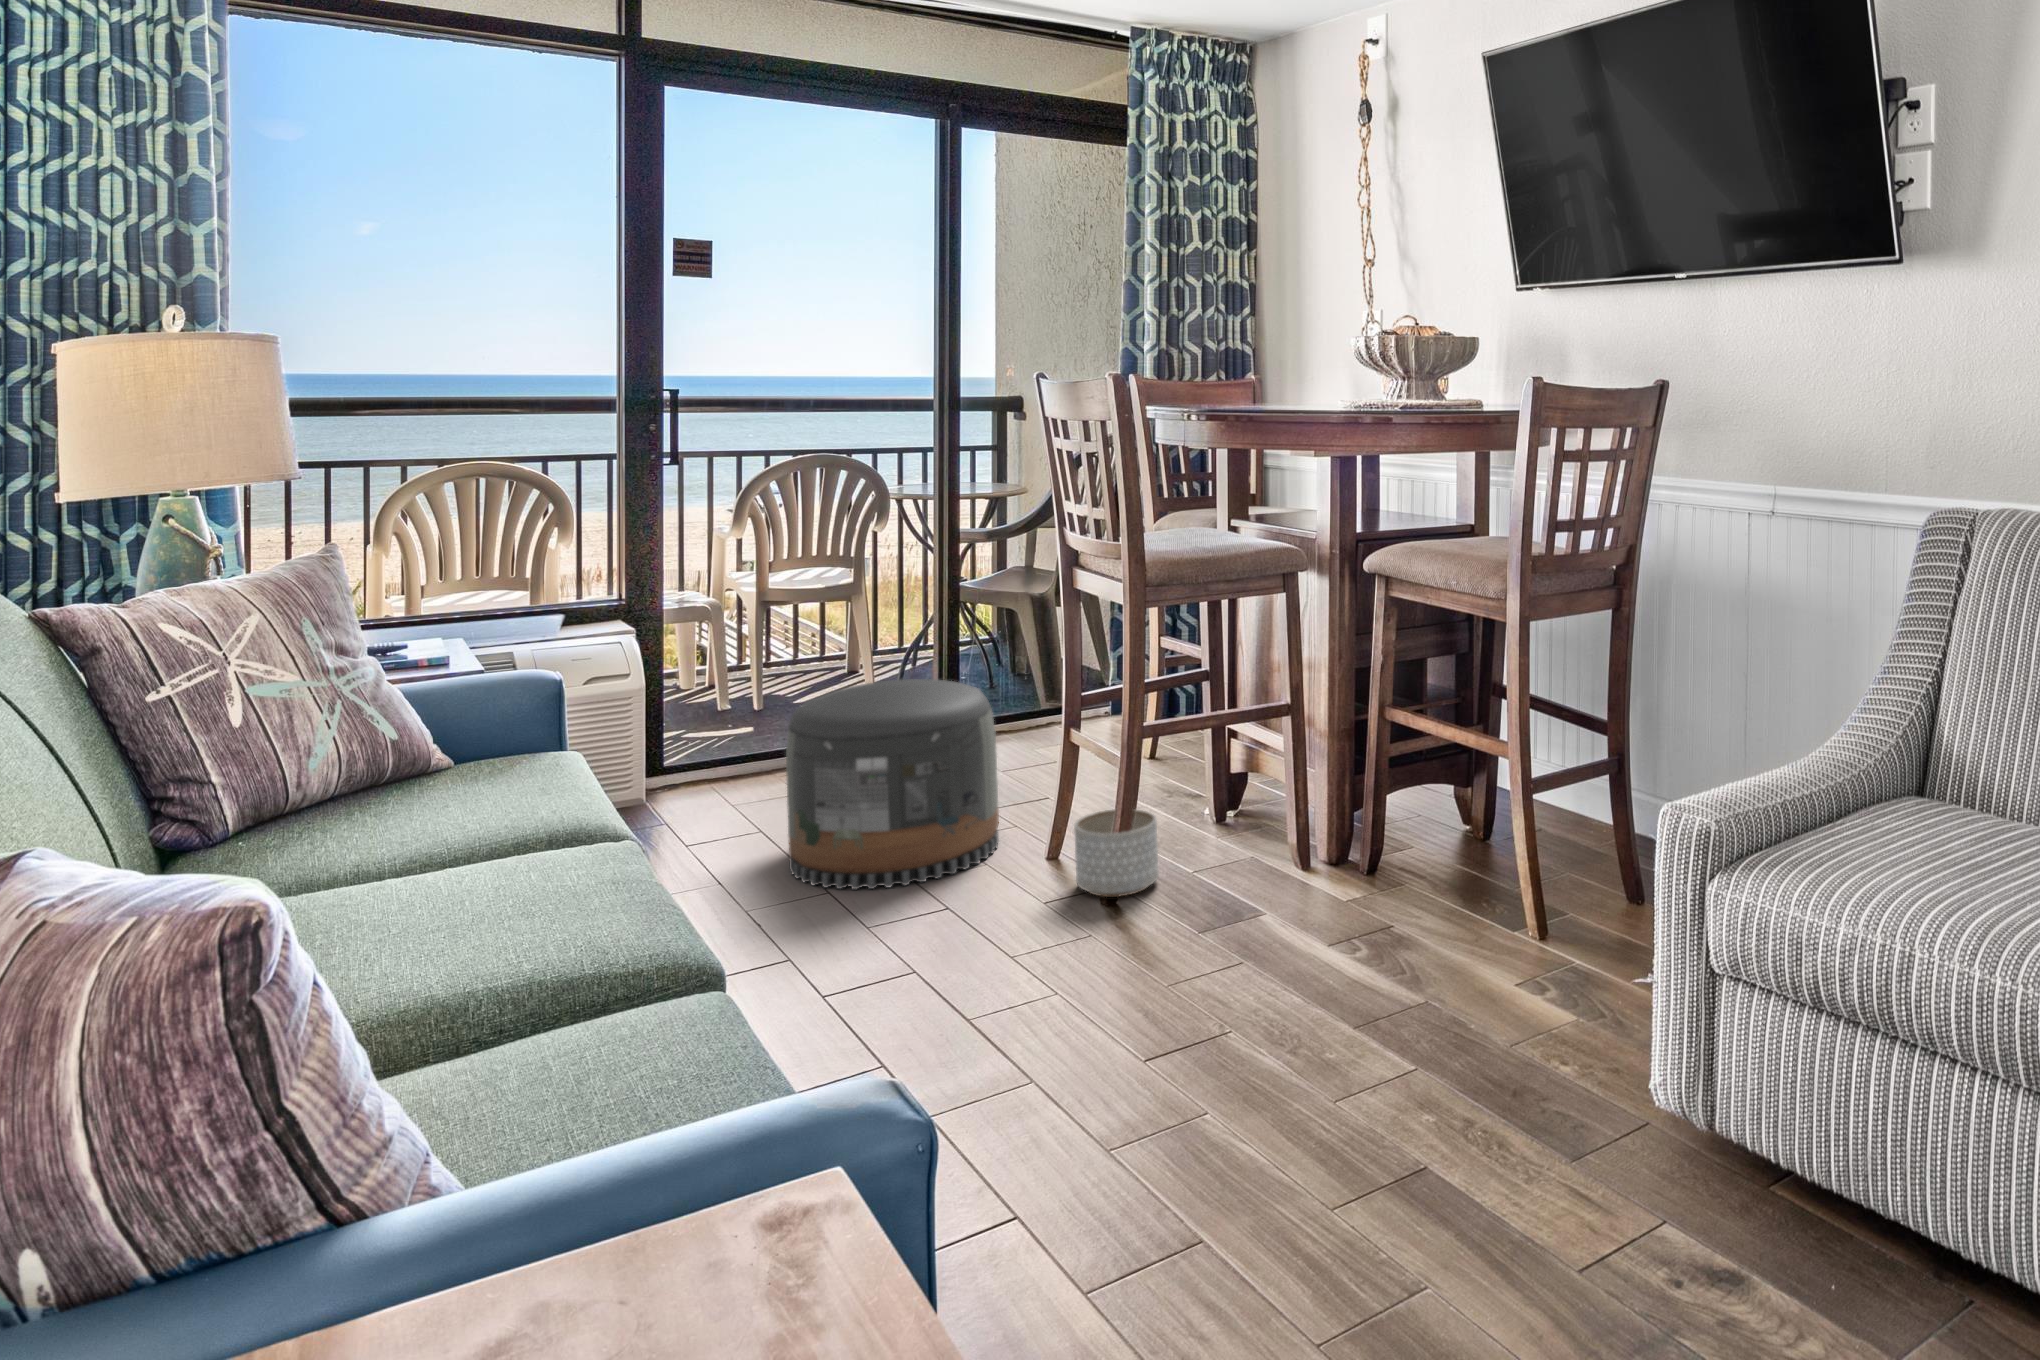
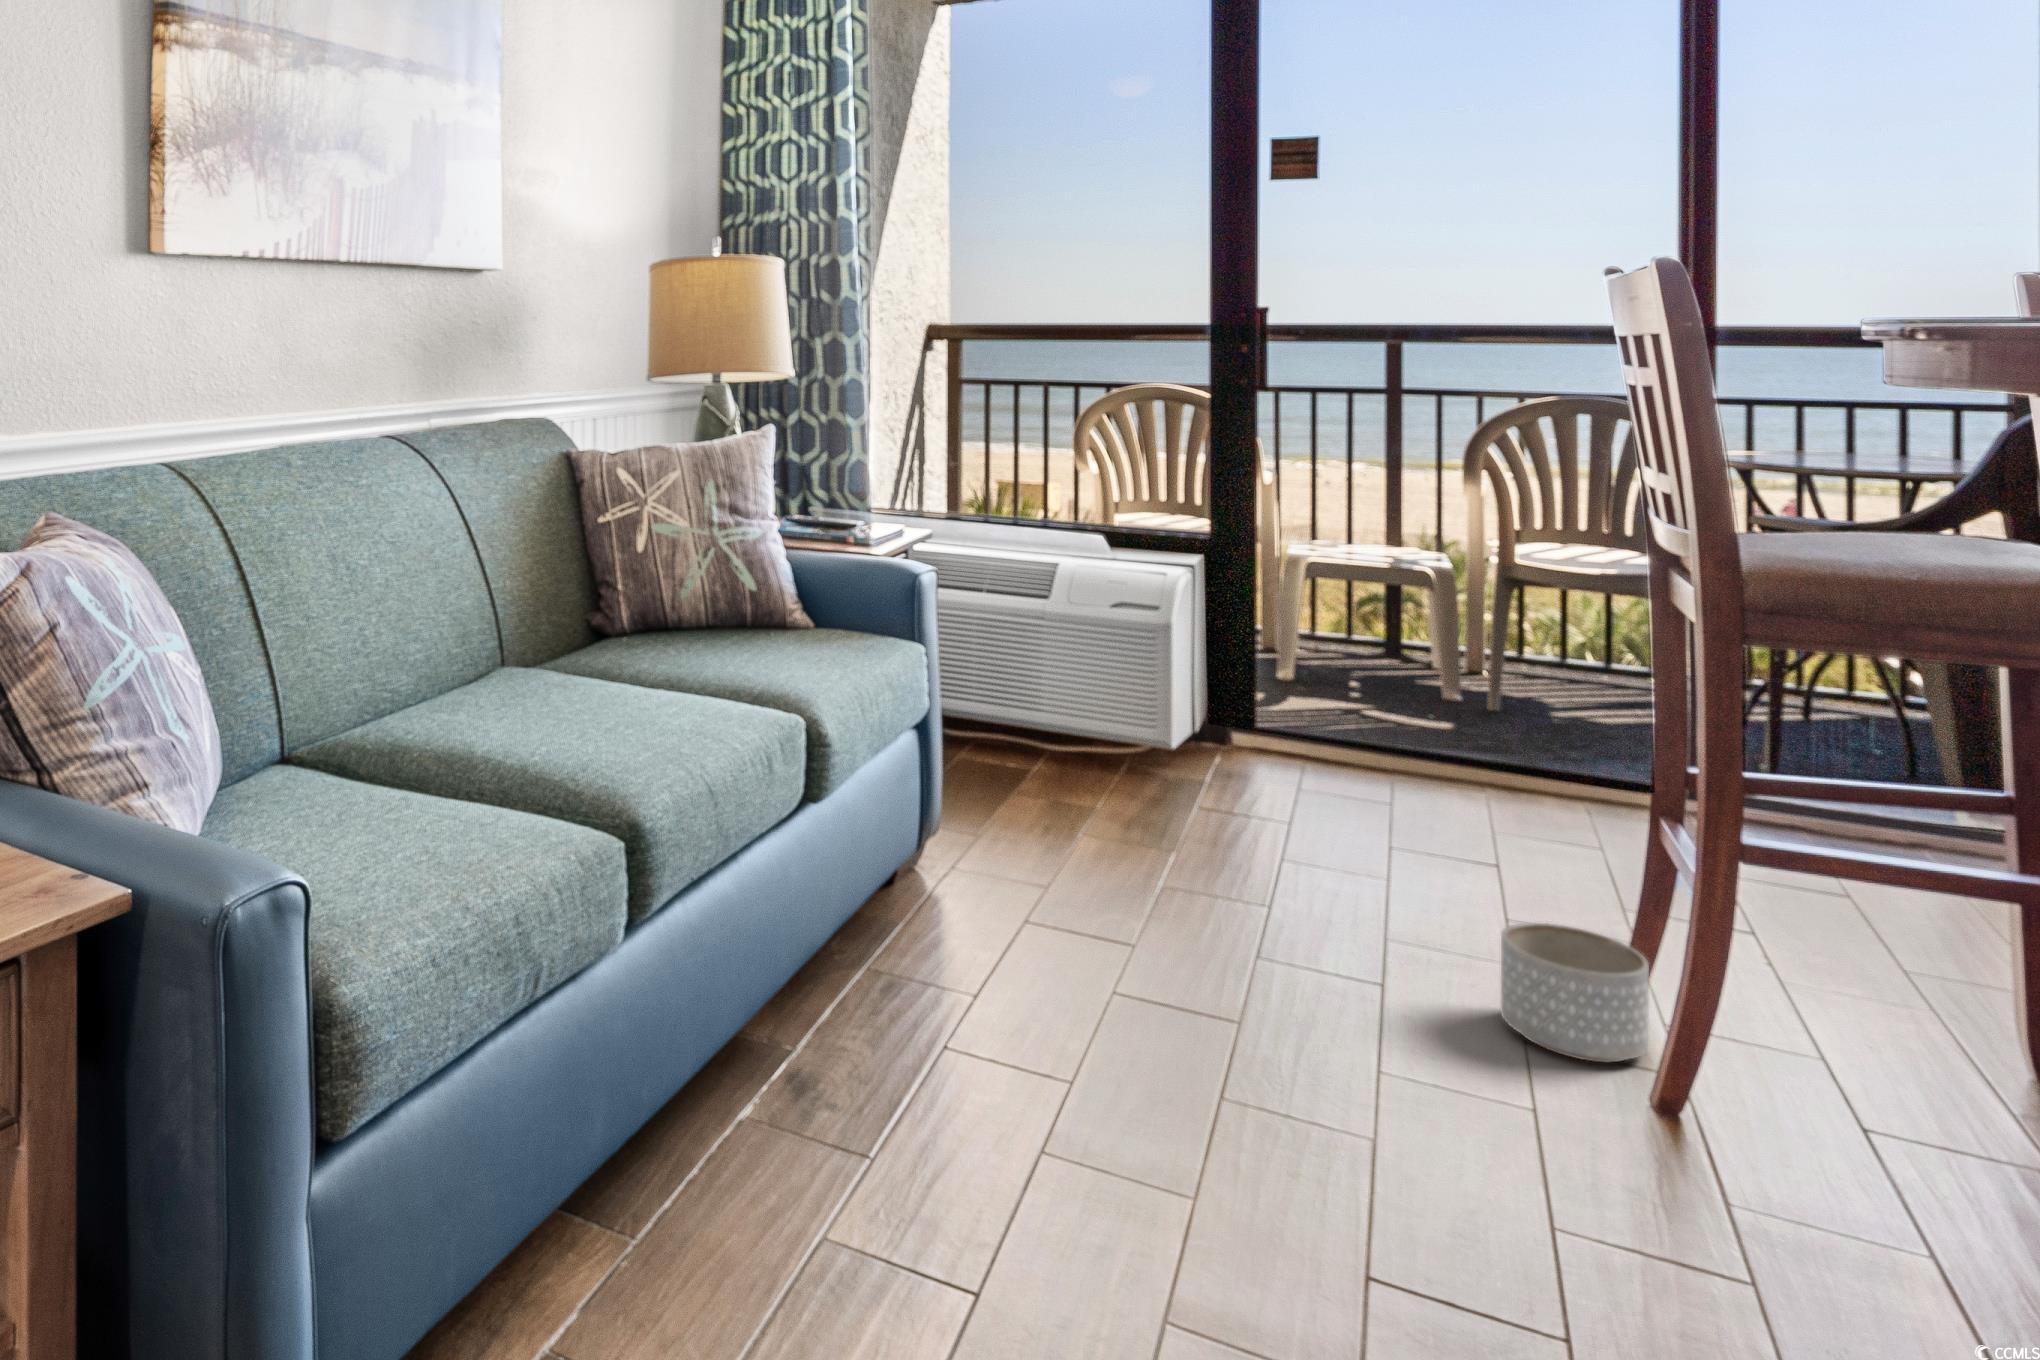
pouf: present [786,679,999,890] -> none [1233,665,1520,928]

